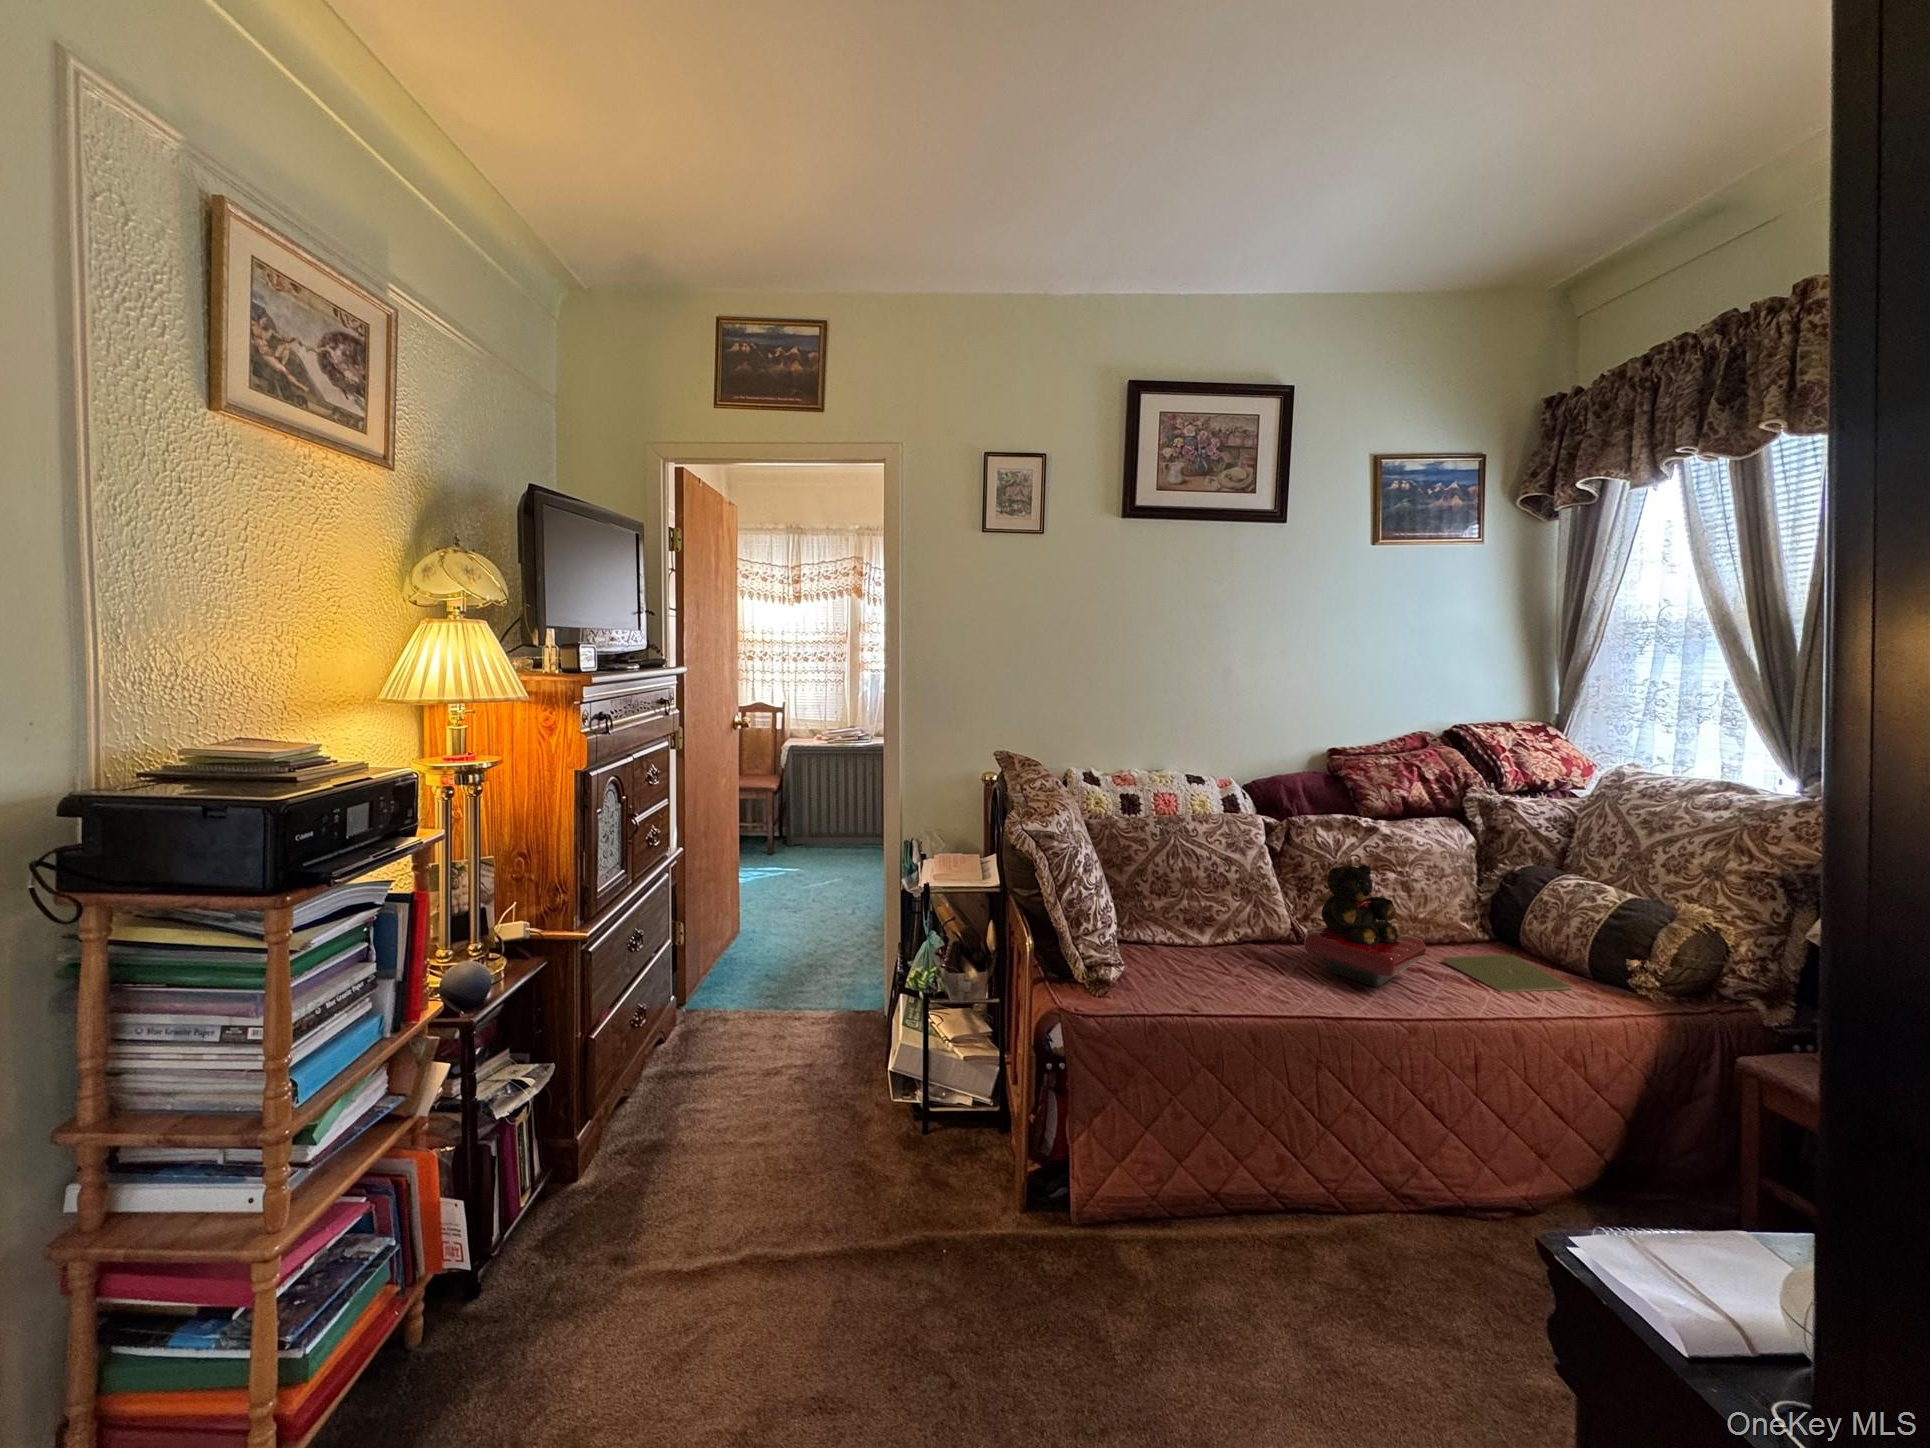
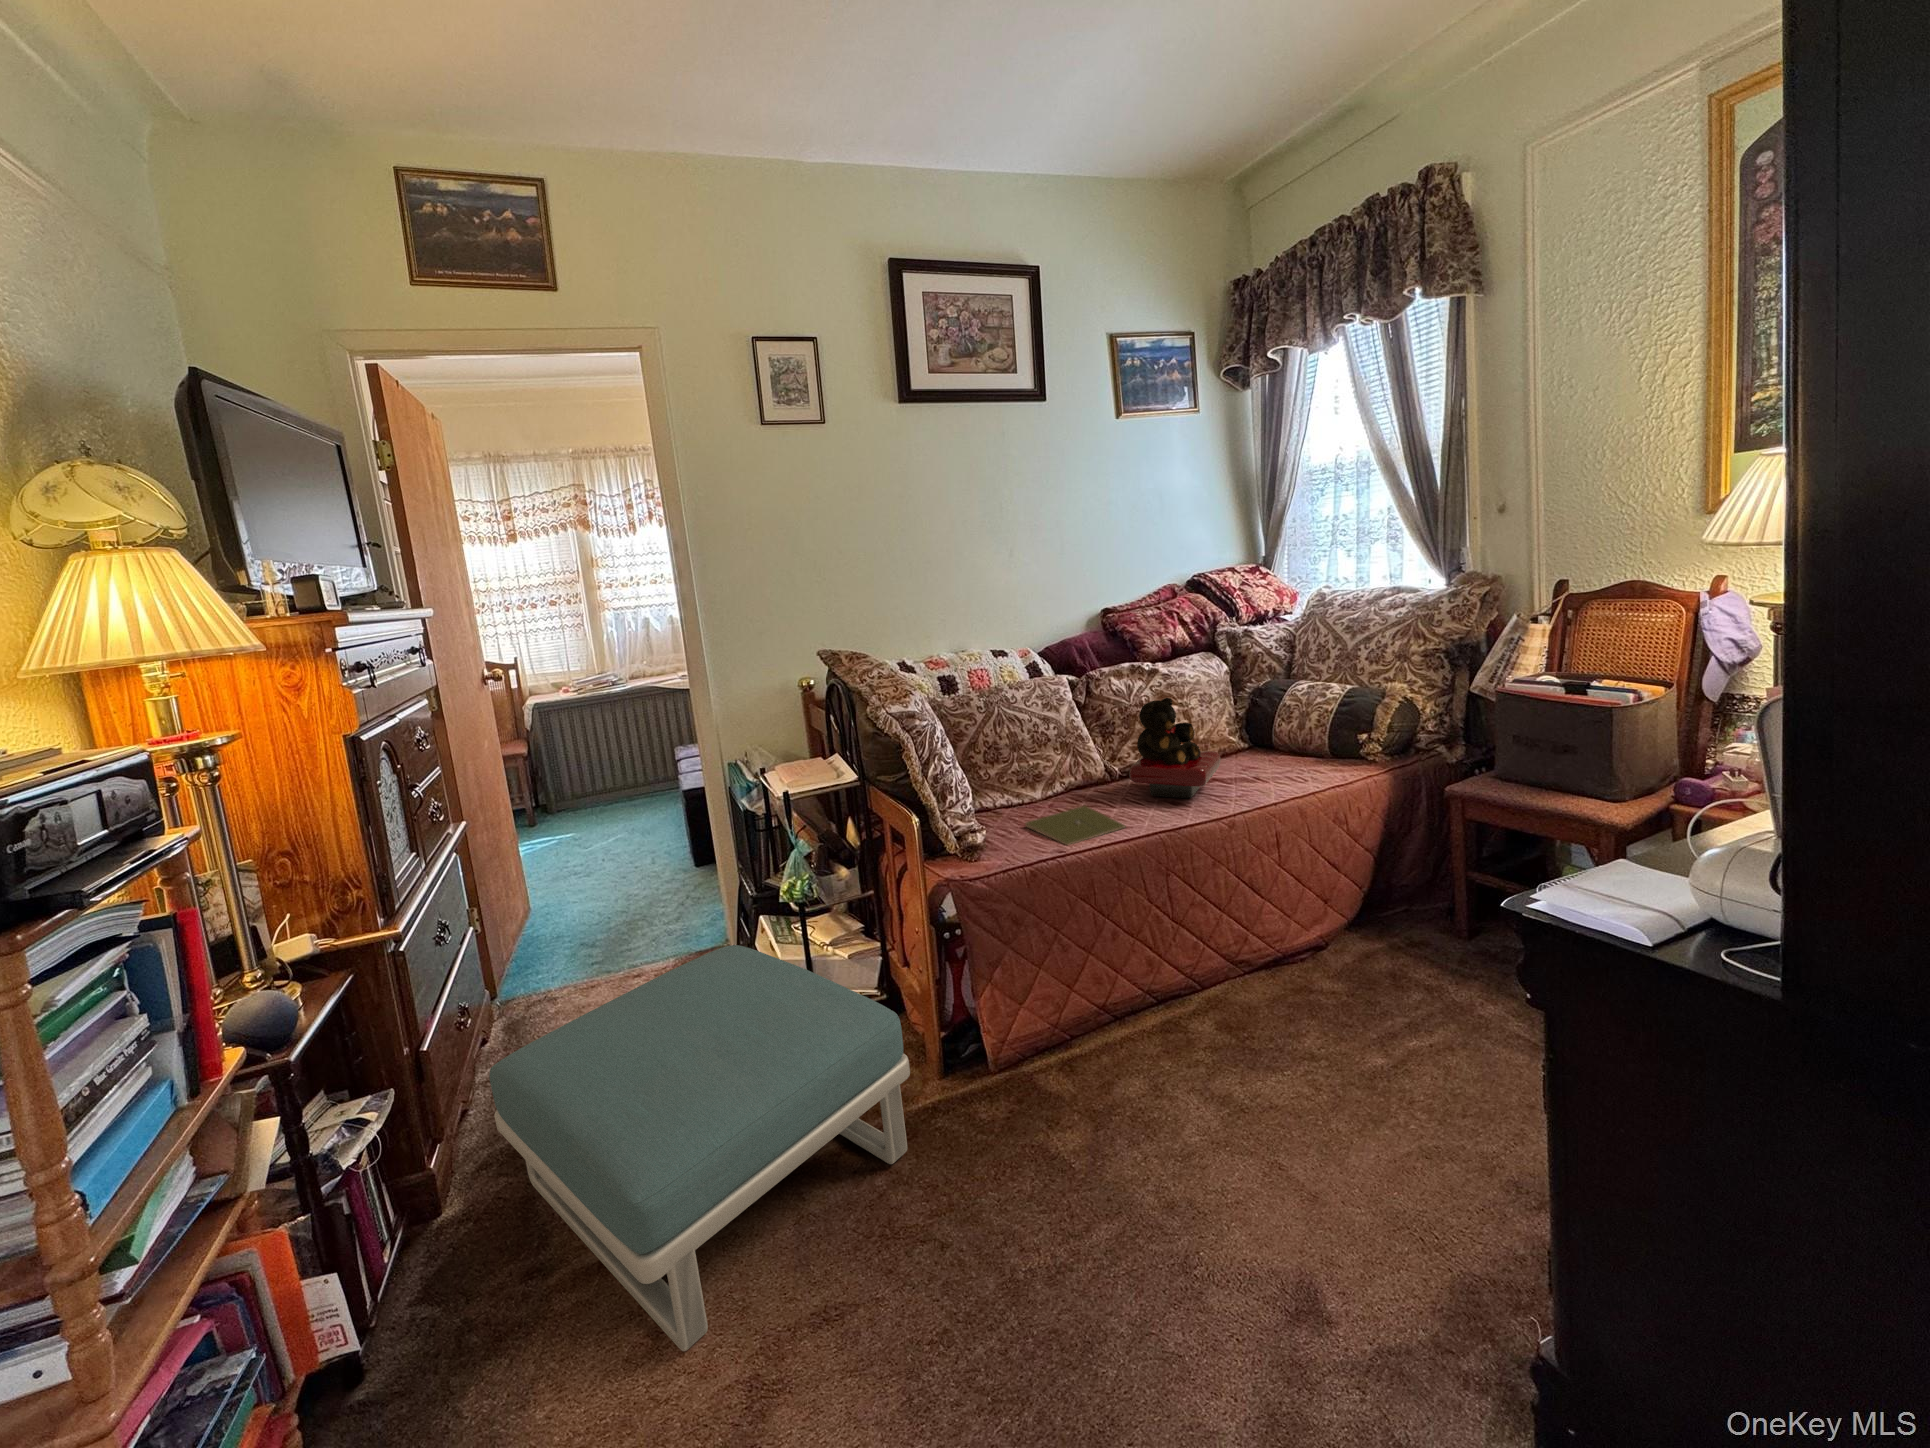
notebook: present [1443,955,1571,992] -> present [1025,806,1126,845]
footstool: none [627,1016,979,1388] -> present [489,945,910,1351]

